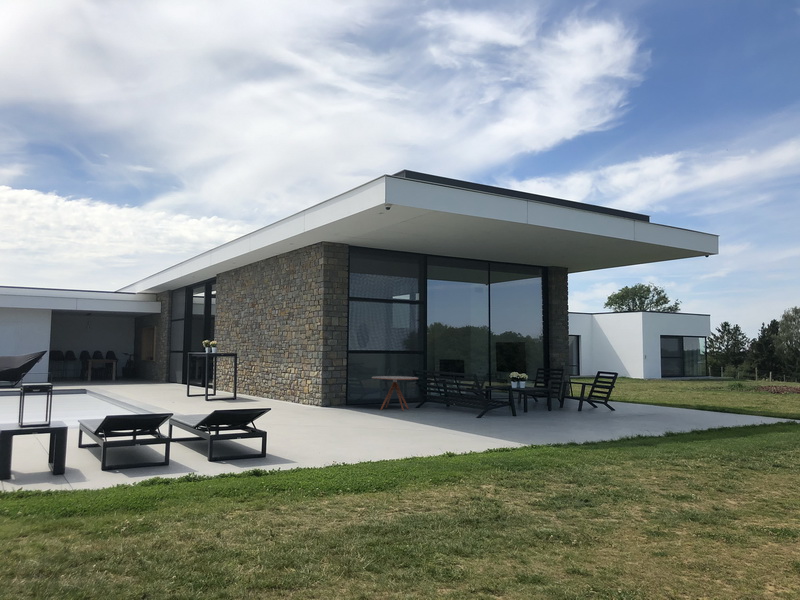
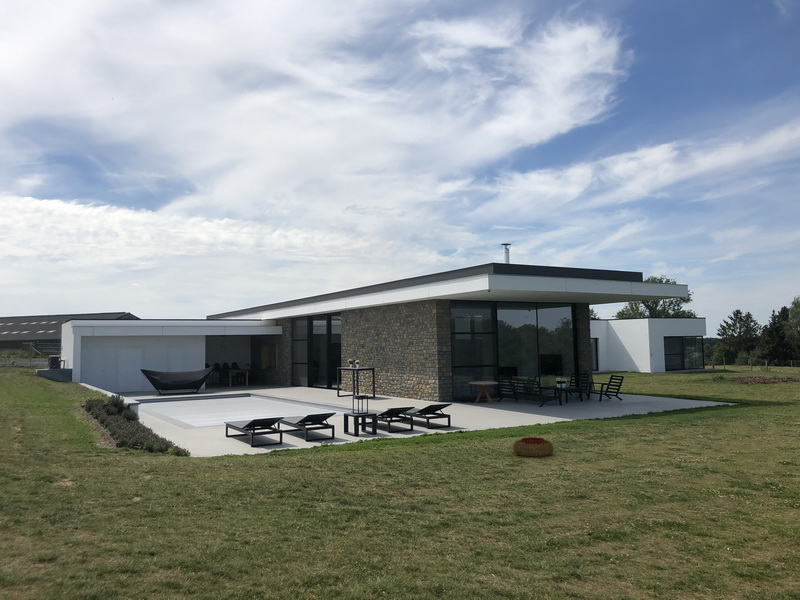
pouf: none [330,498,457,573] -> present [513,437,554,457]

